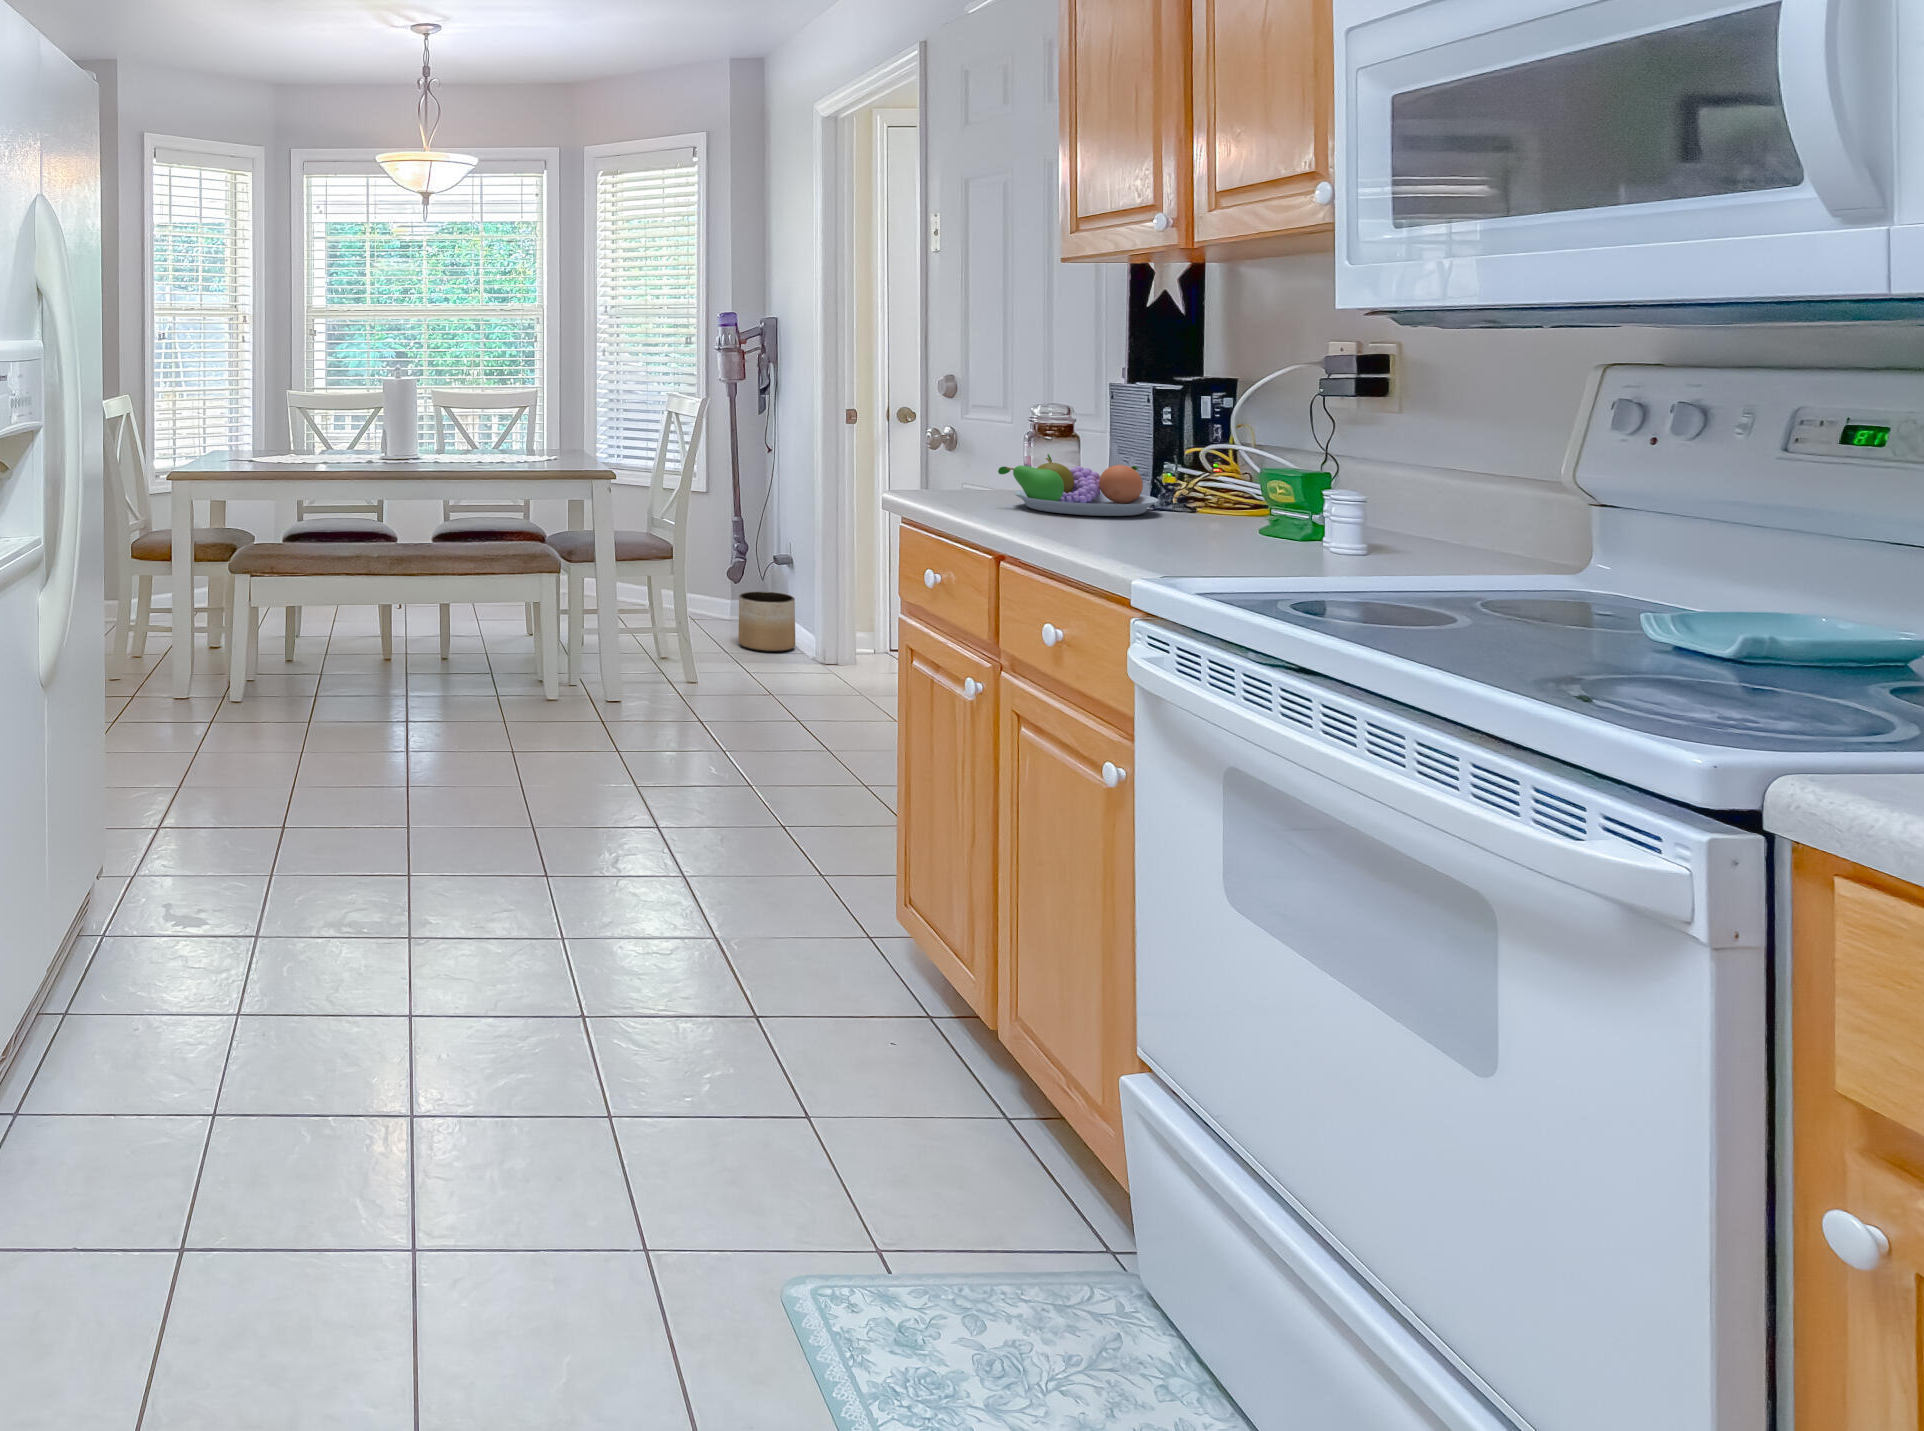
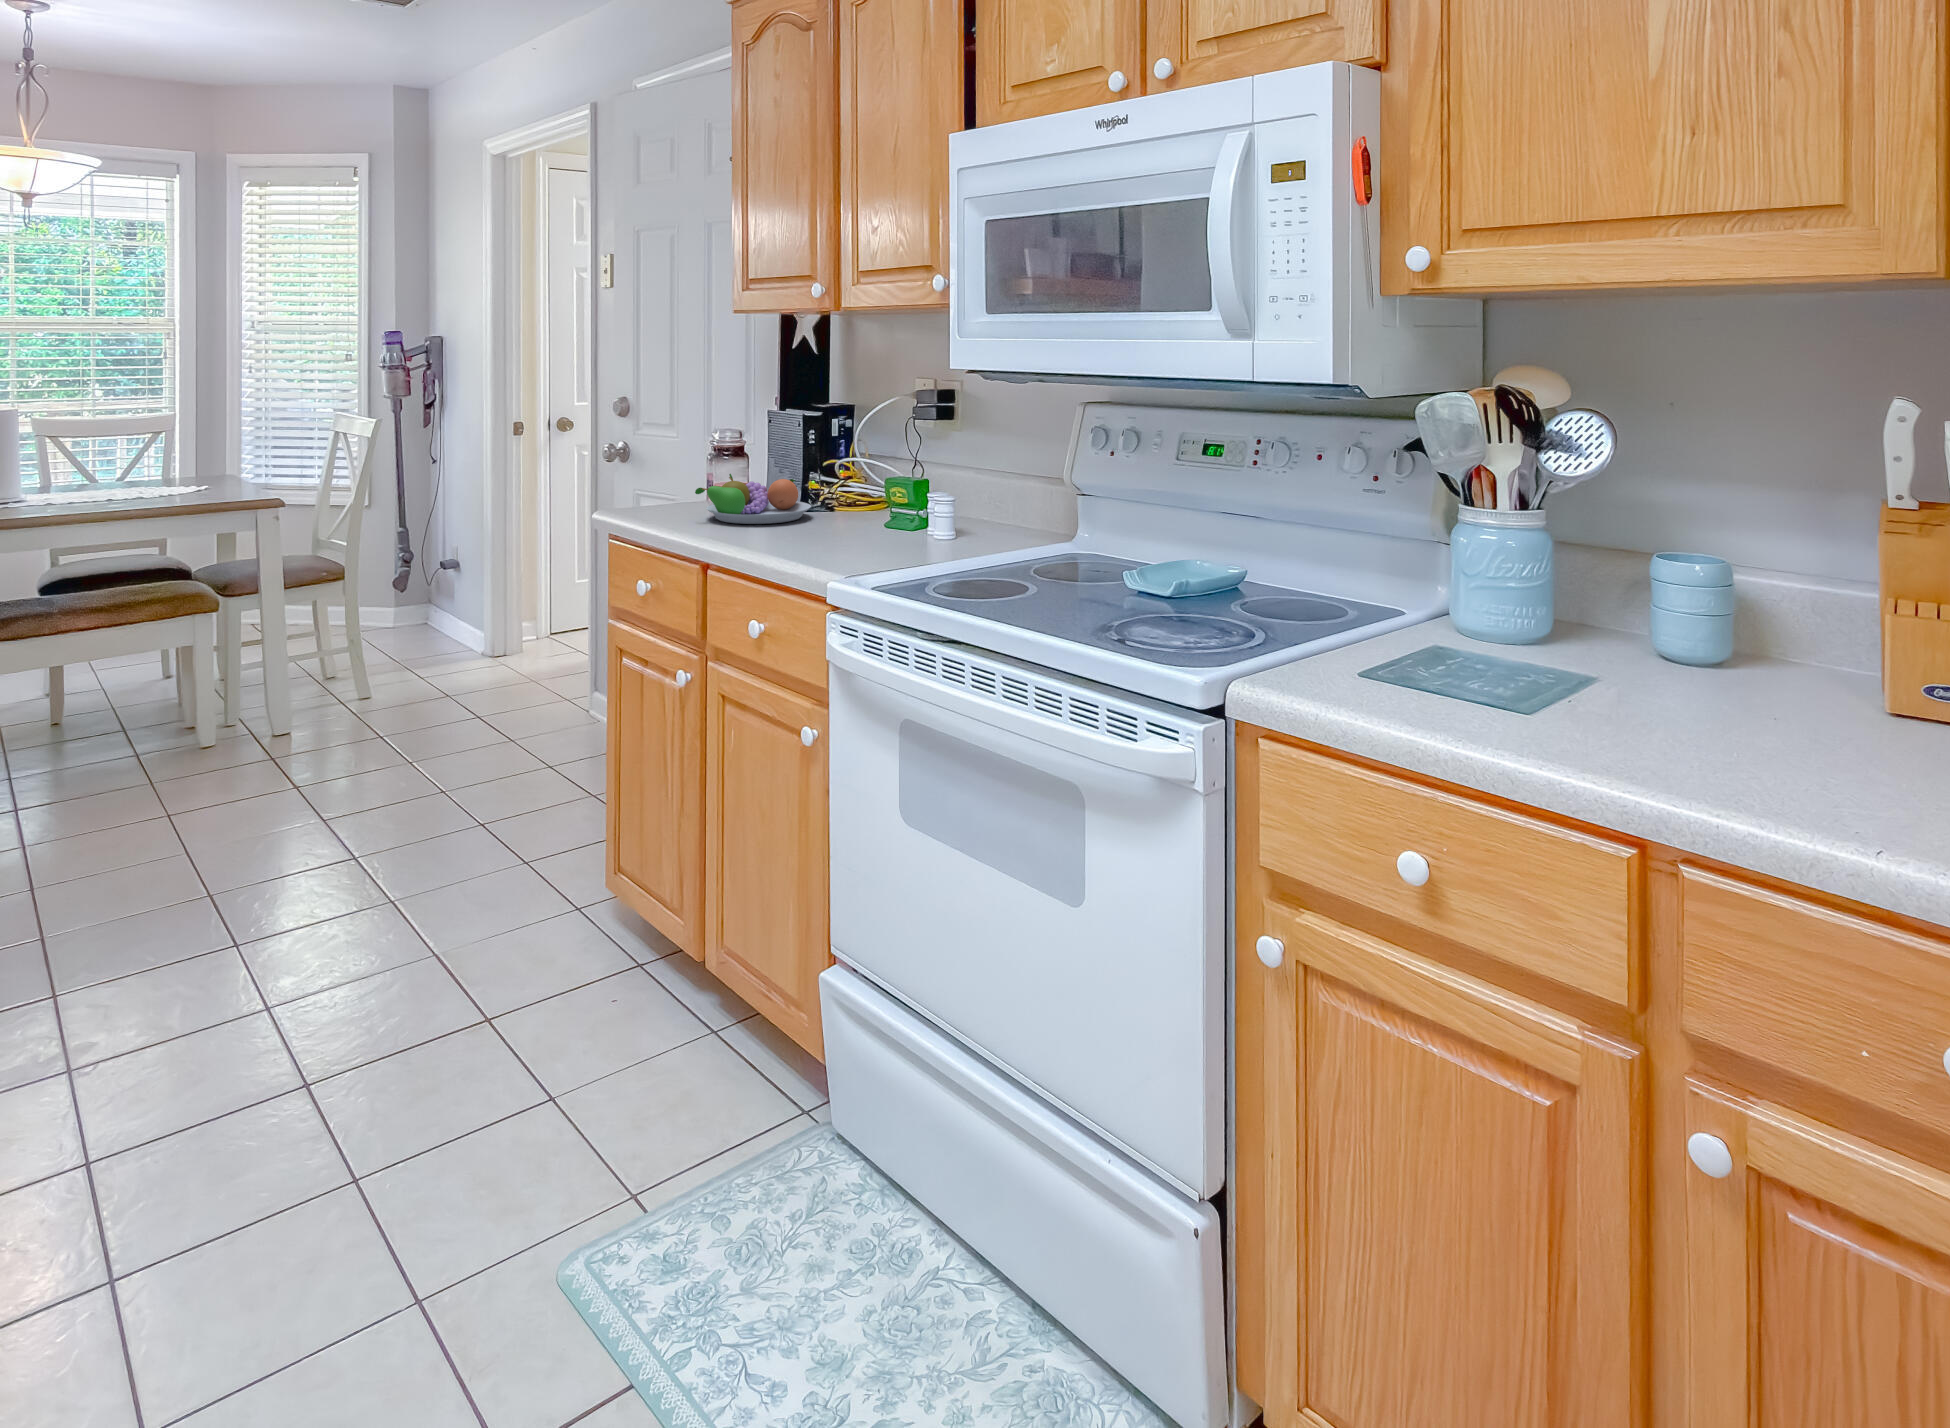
planter: present [739,592,795,652] -> none [406,599,462,658]

